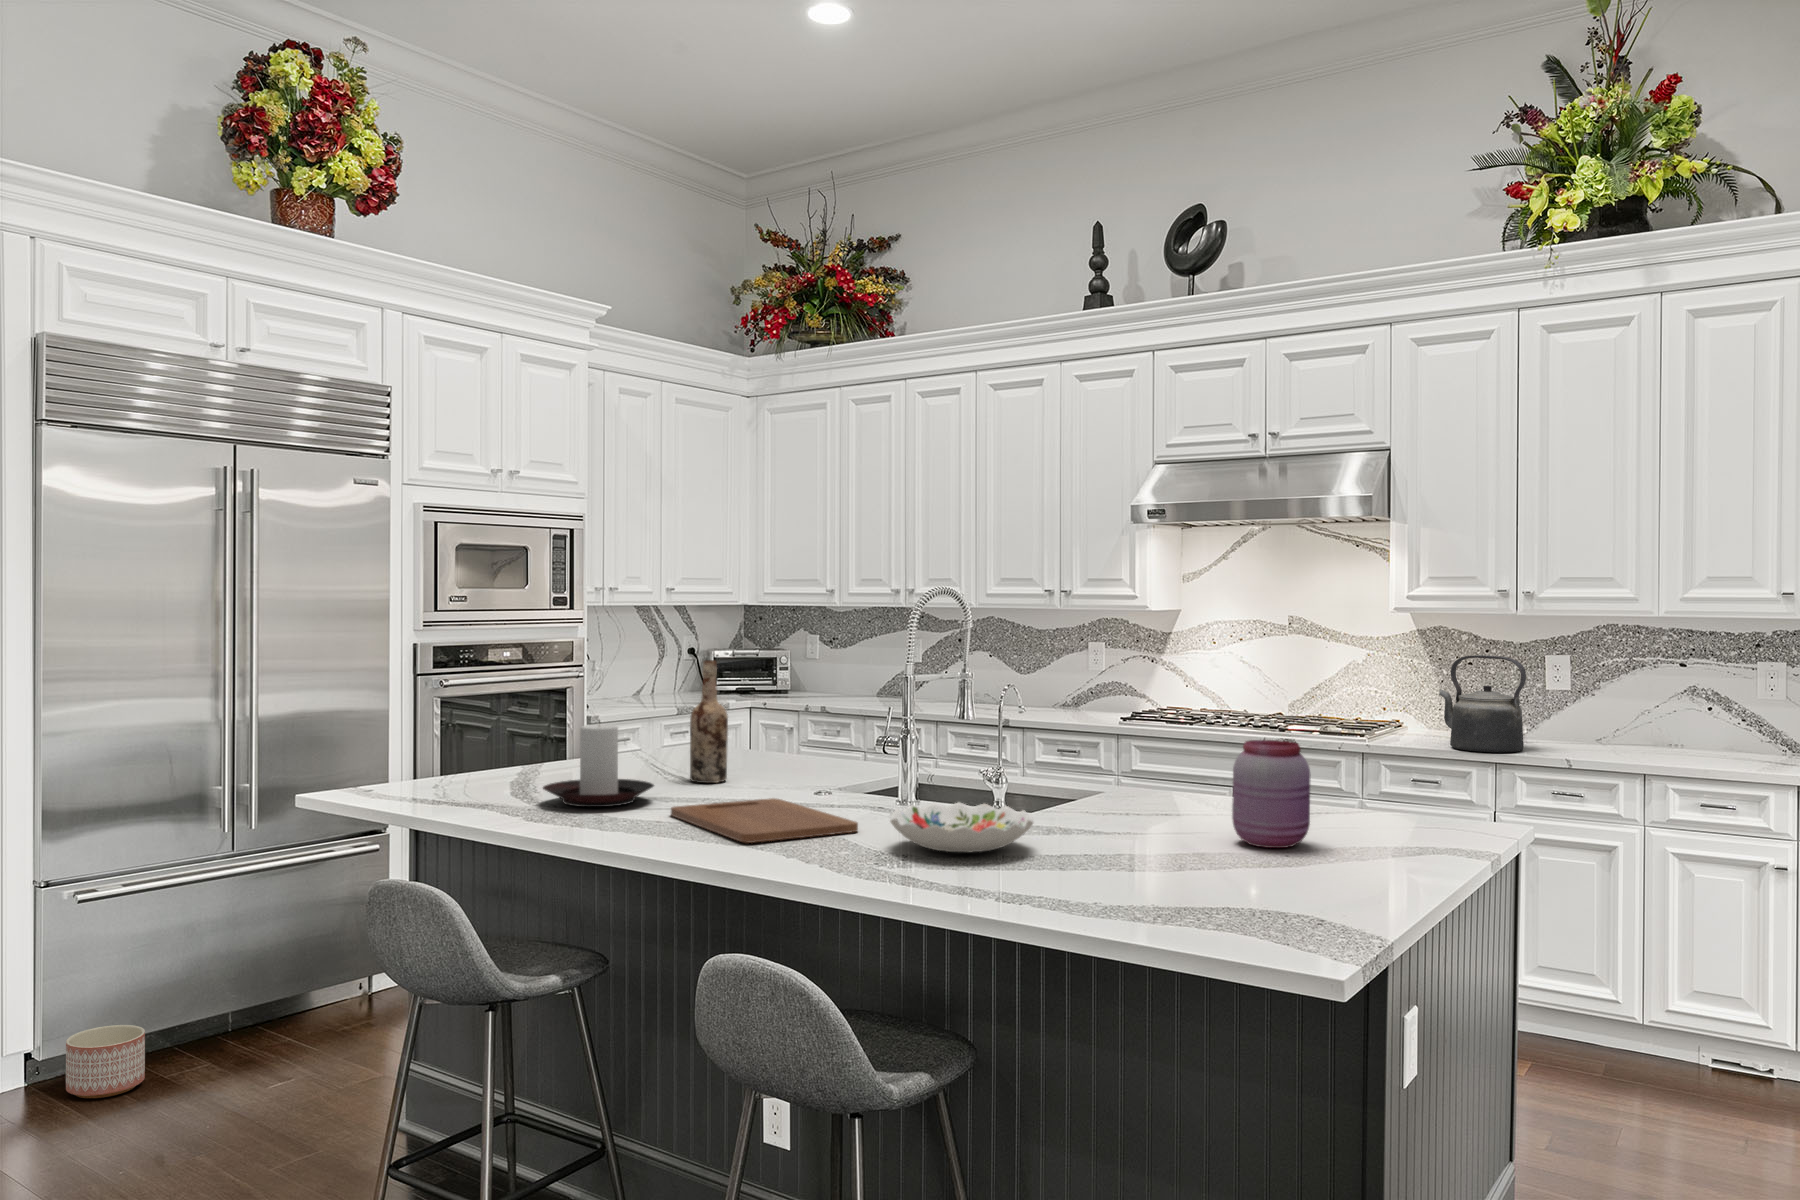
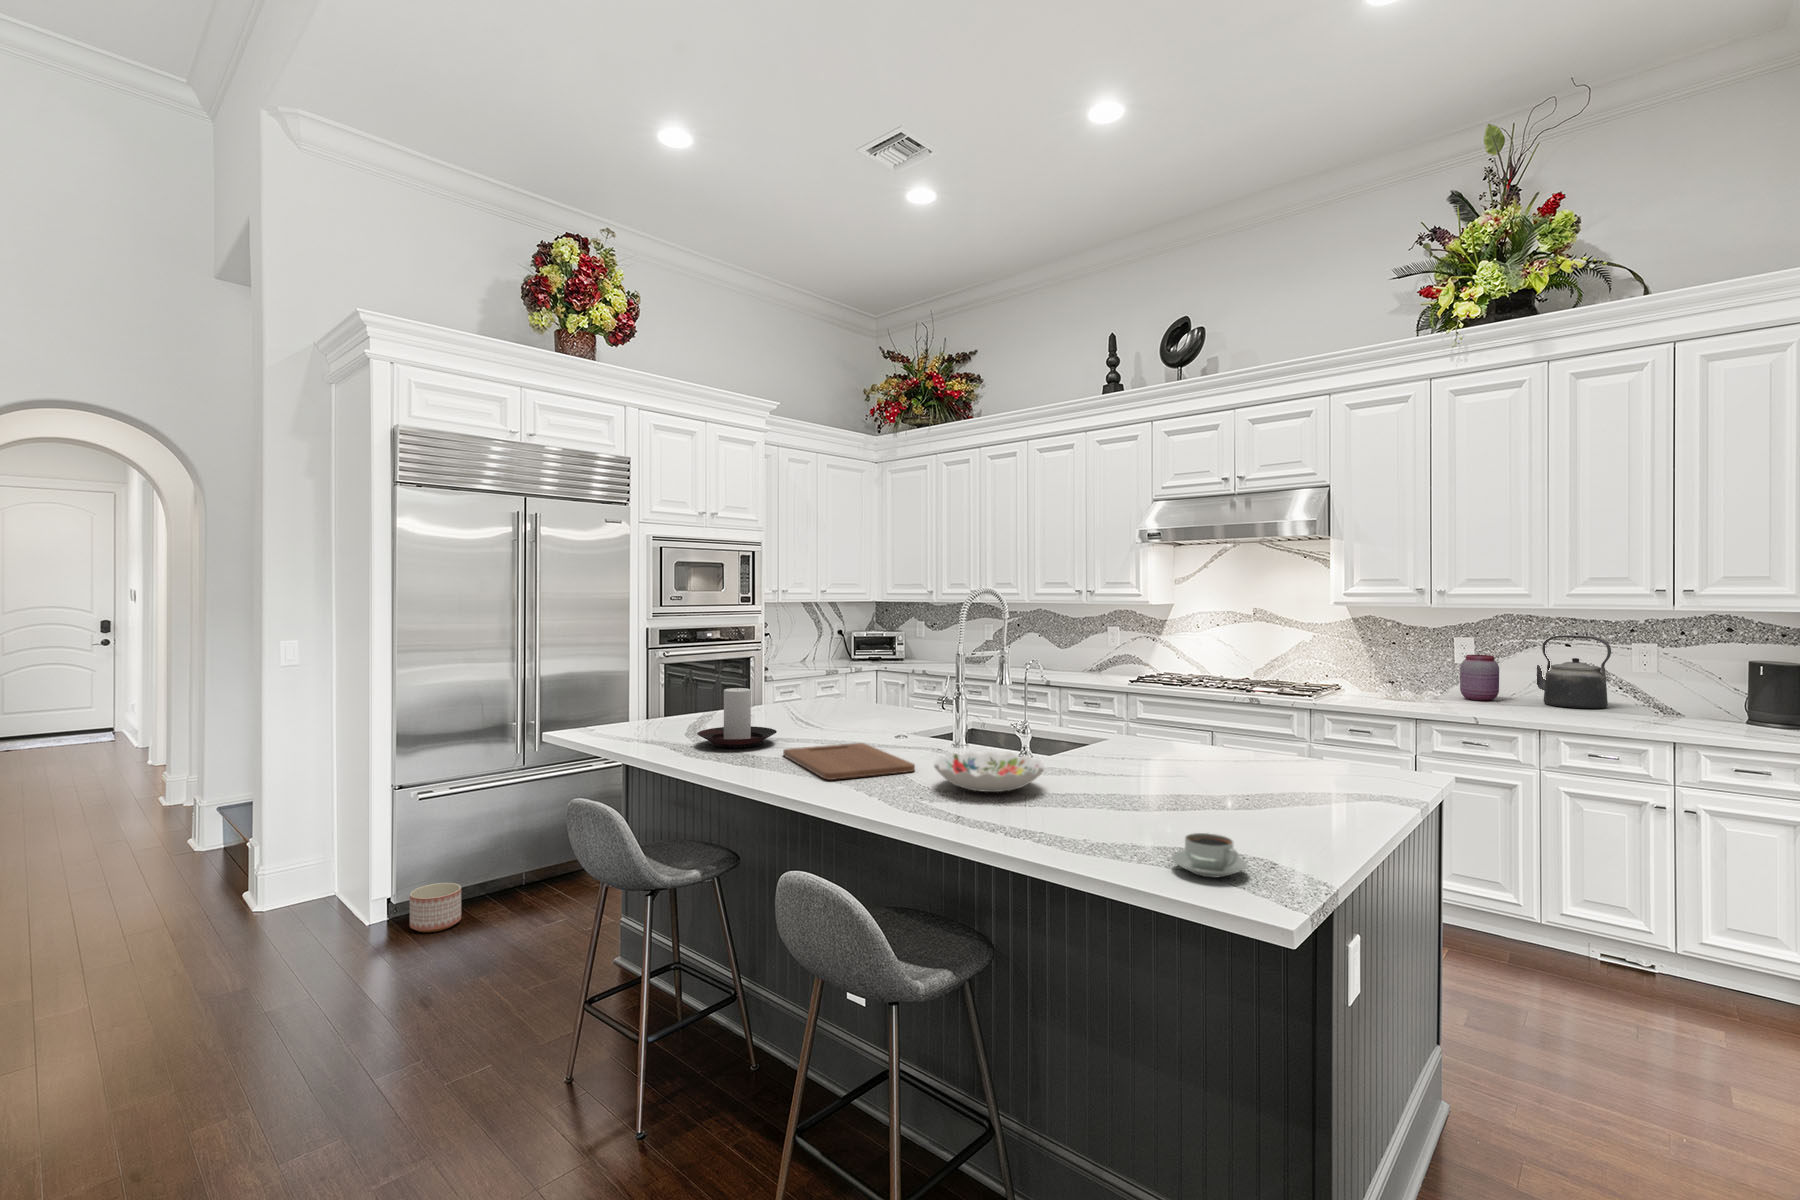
kettle: present [1439,655,1526,752] -> present [1537,635,1611,709]
wine bottle: present [690,660,728,783] -> none [809,642,835,729]
jar: present [1232,740,1311,848] -> present [1460,655,1499,701]
coffee cup: none [1201,885,1290,935] -> present [1171,833,1247,877]

